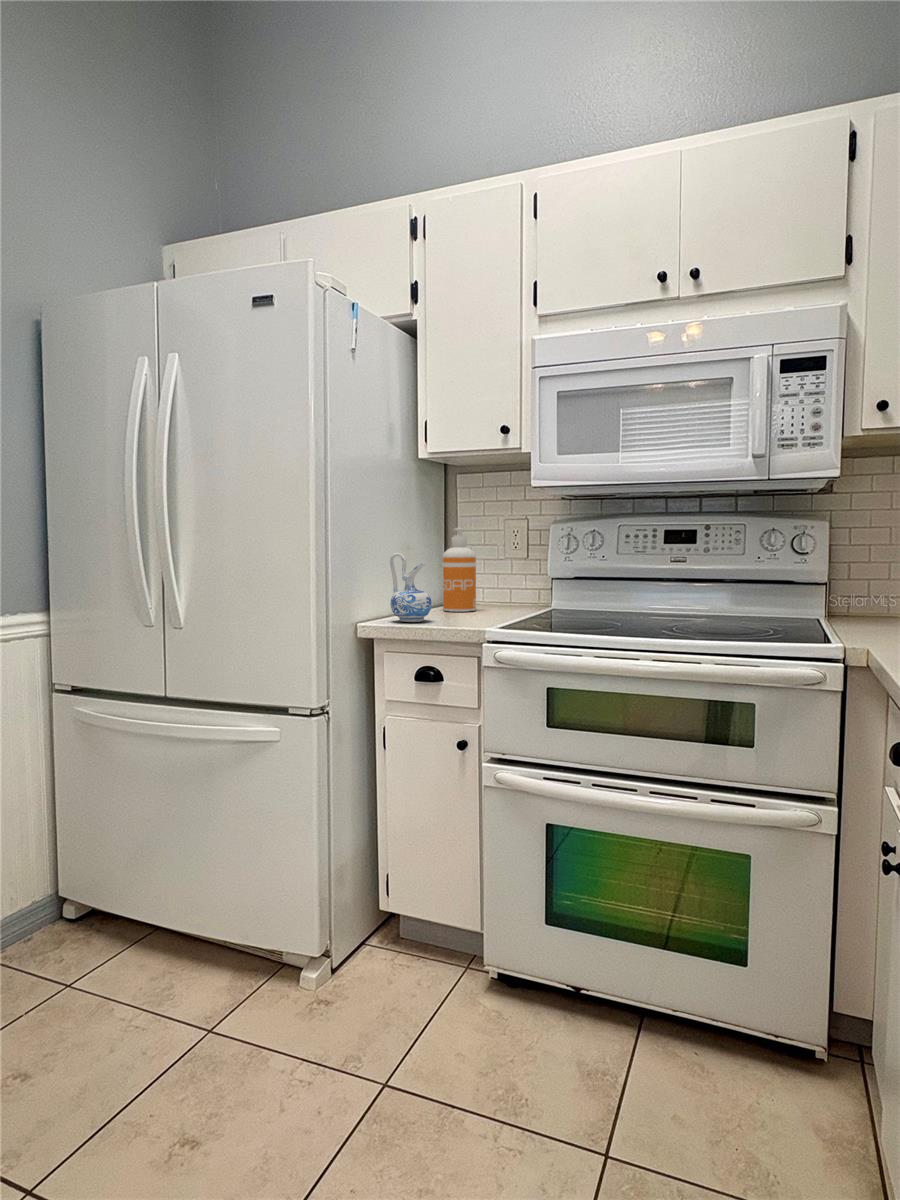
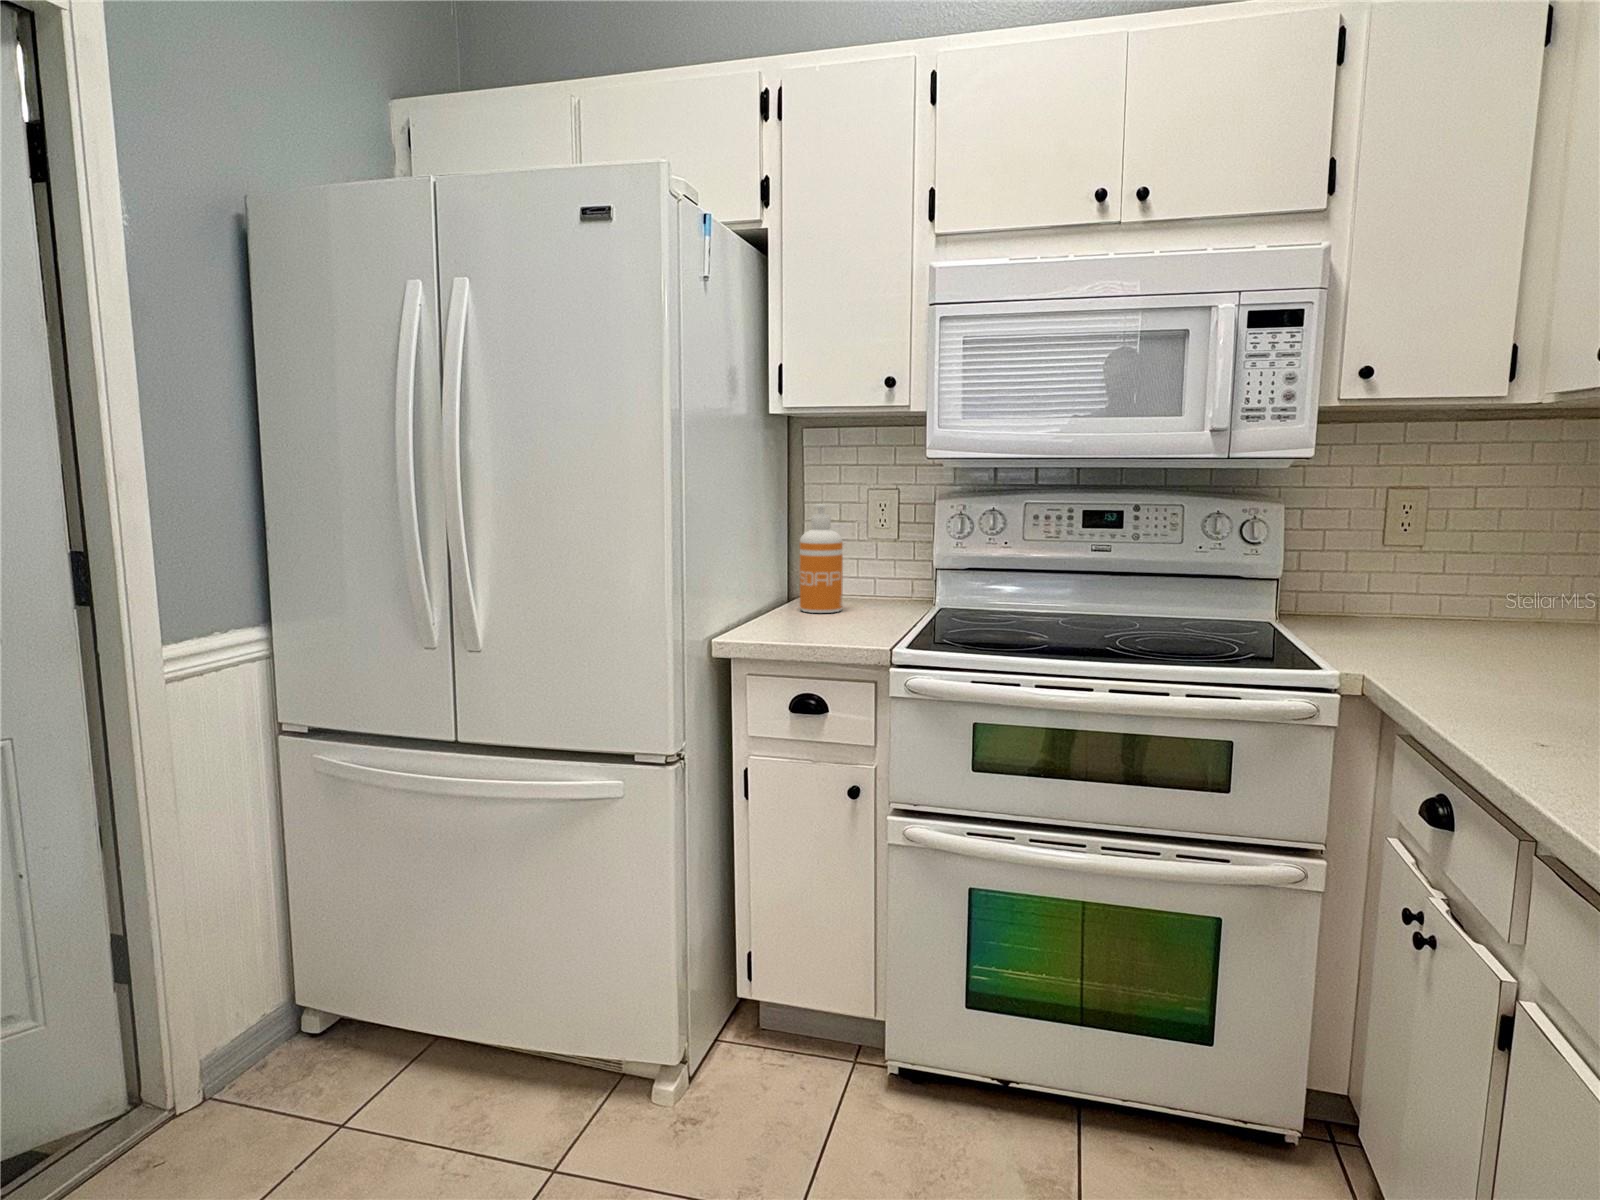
ceramic pitcher: present [390,553,431,622] -> none [753,546,807,636]

